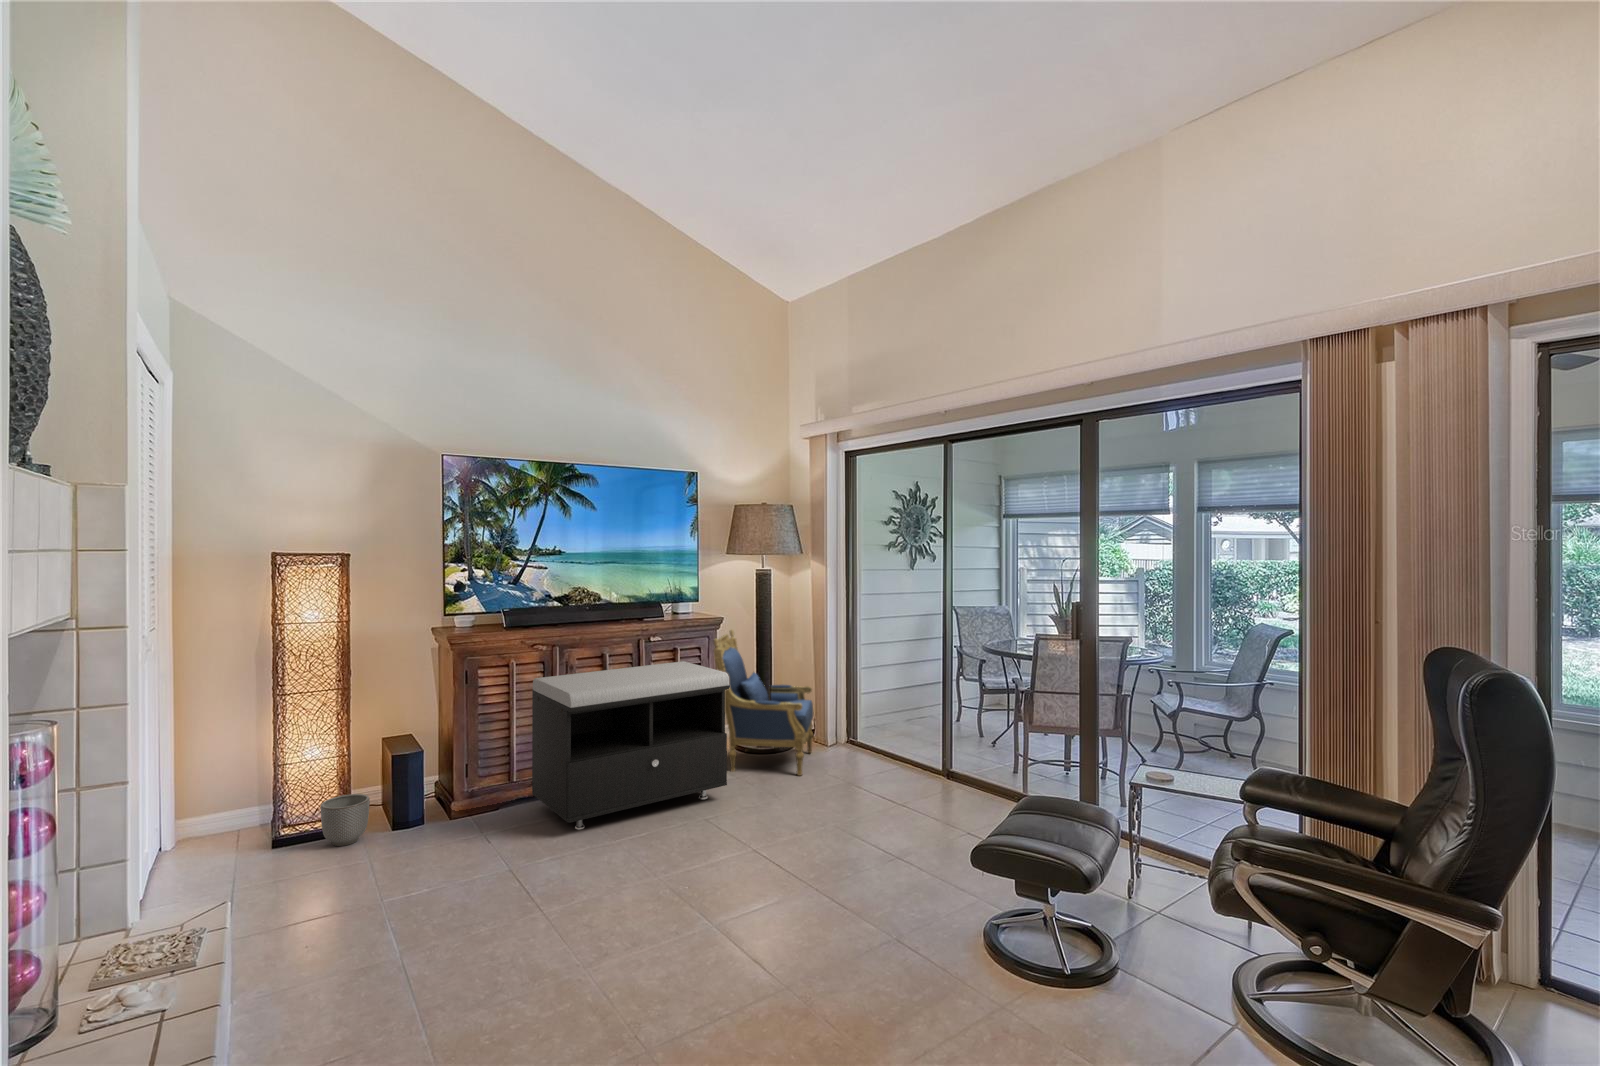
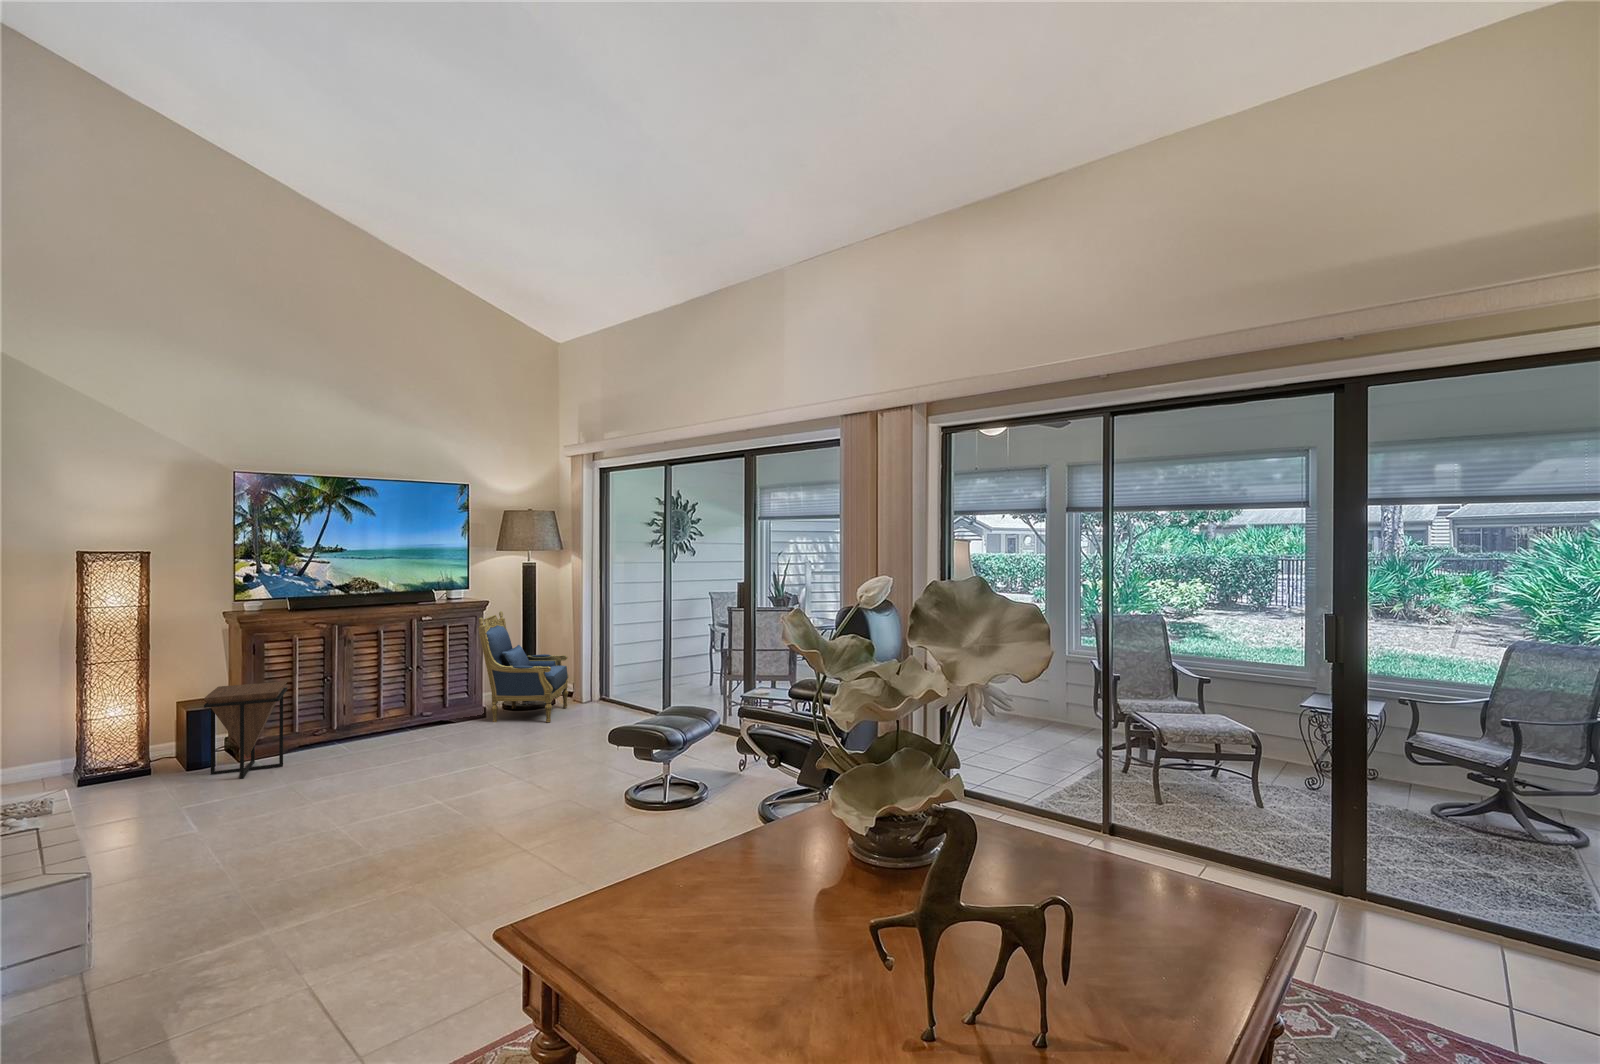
storage bench: present [532,661,730,830] -> none [314,636,482,764]
side table: none [412,719,504,849] -> present [204,681,287,779]
planter: present [321,794,370,846] -> none [121,743,166,783]

